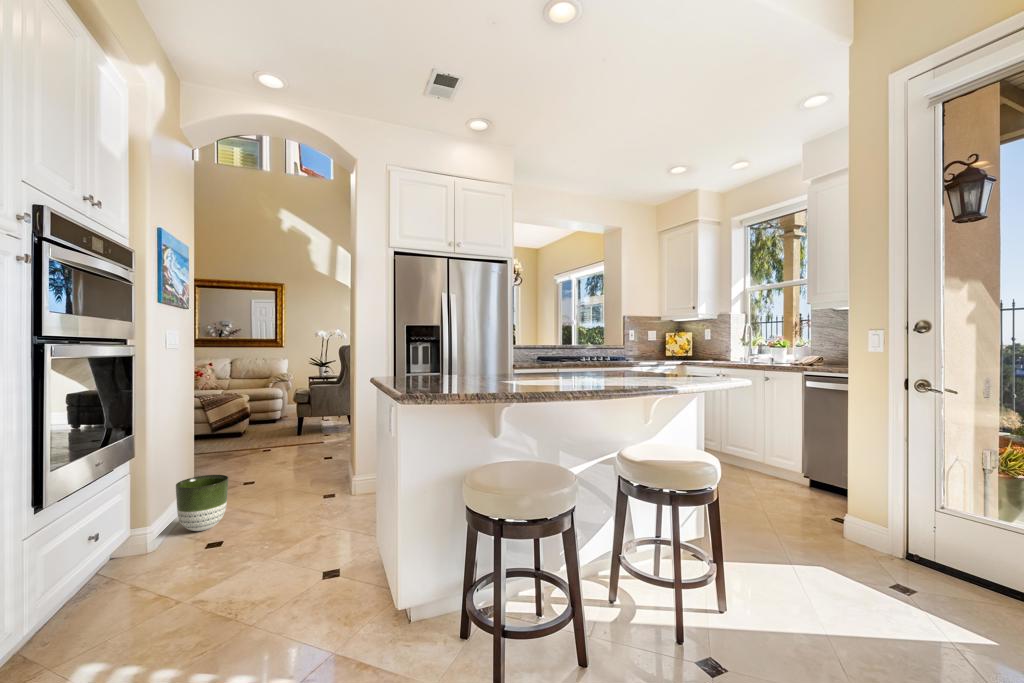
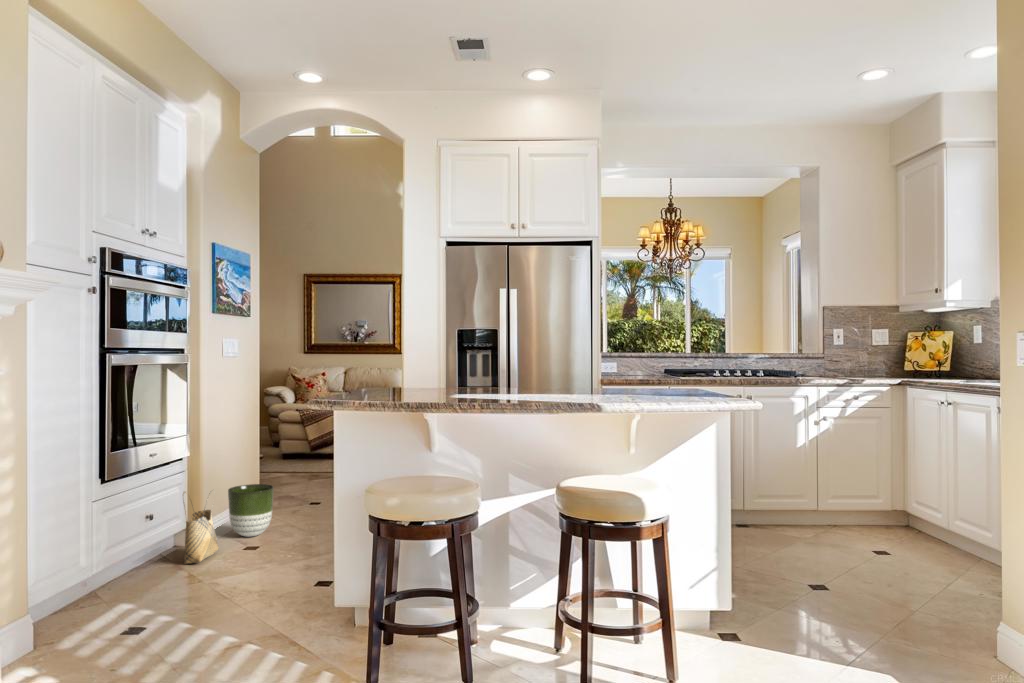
woven basket: none [134,491,176,579] -> present [183,492,218,564]

